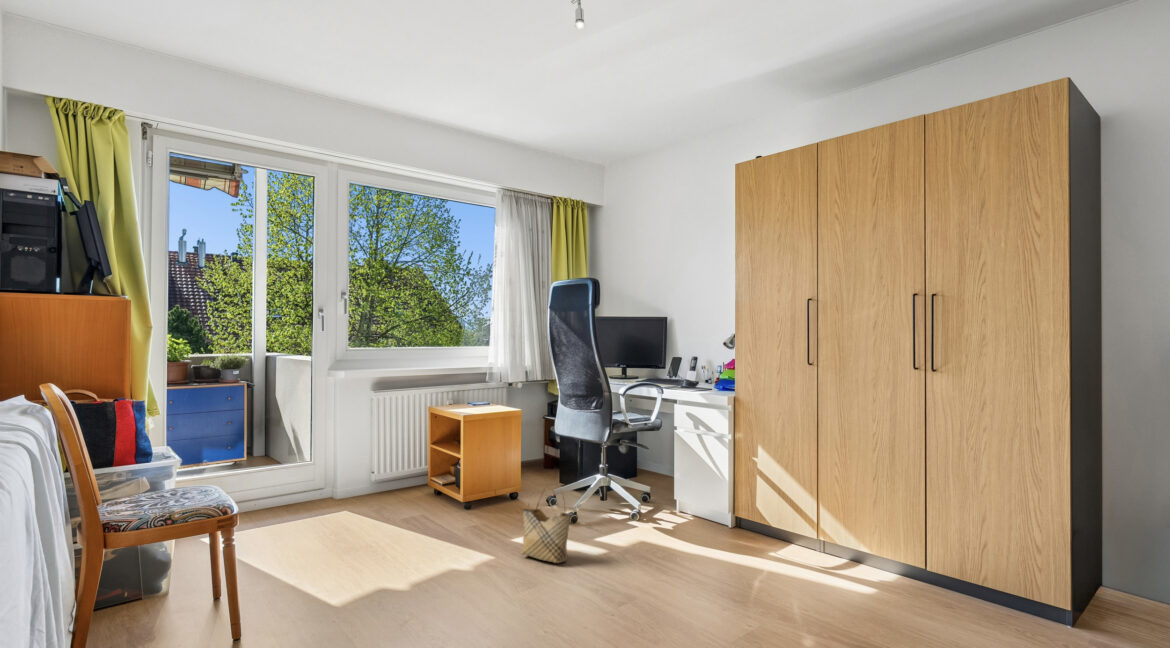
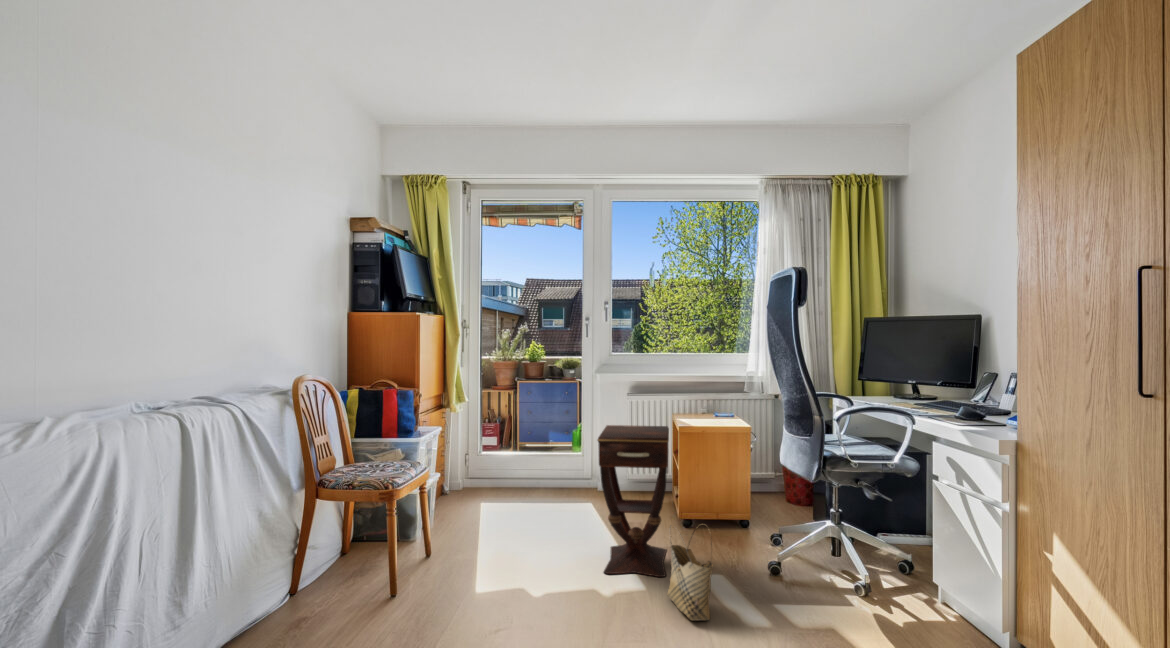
side table: none [420,411,505,556] -> present [598,425,669,577]

